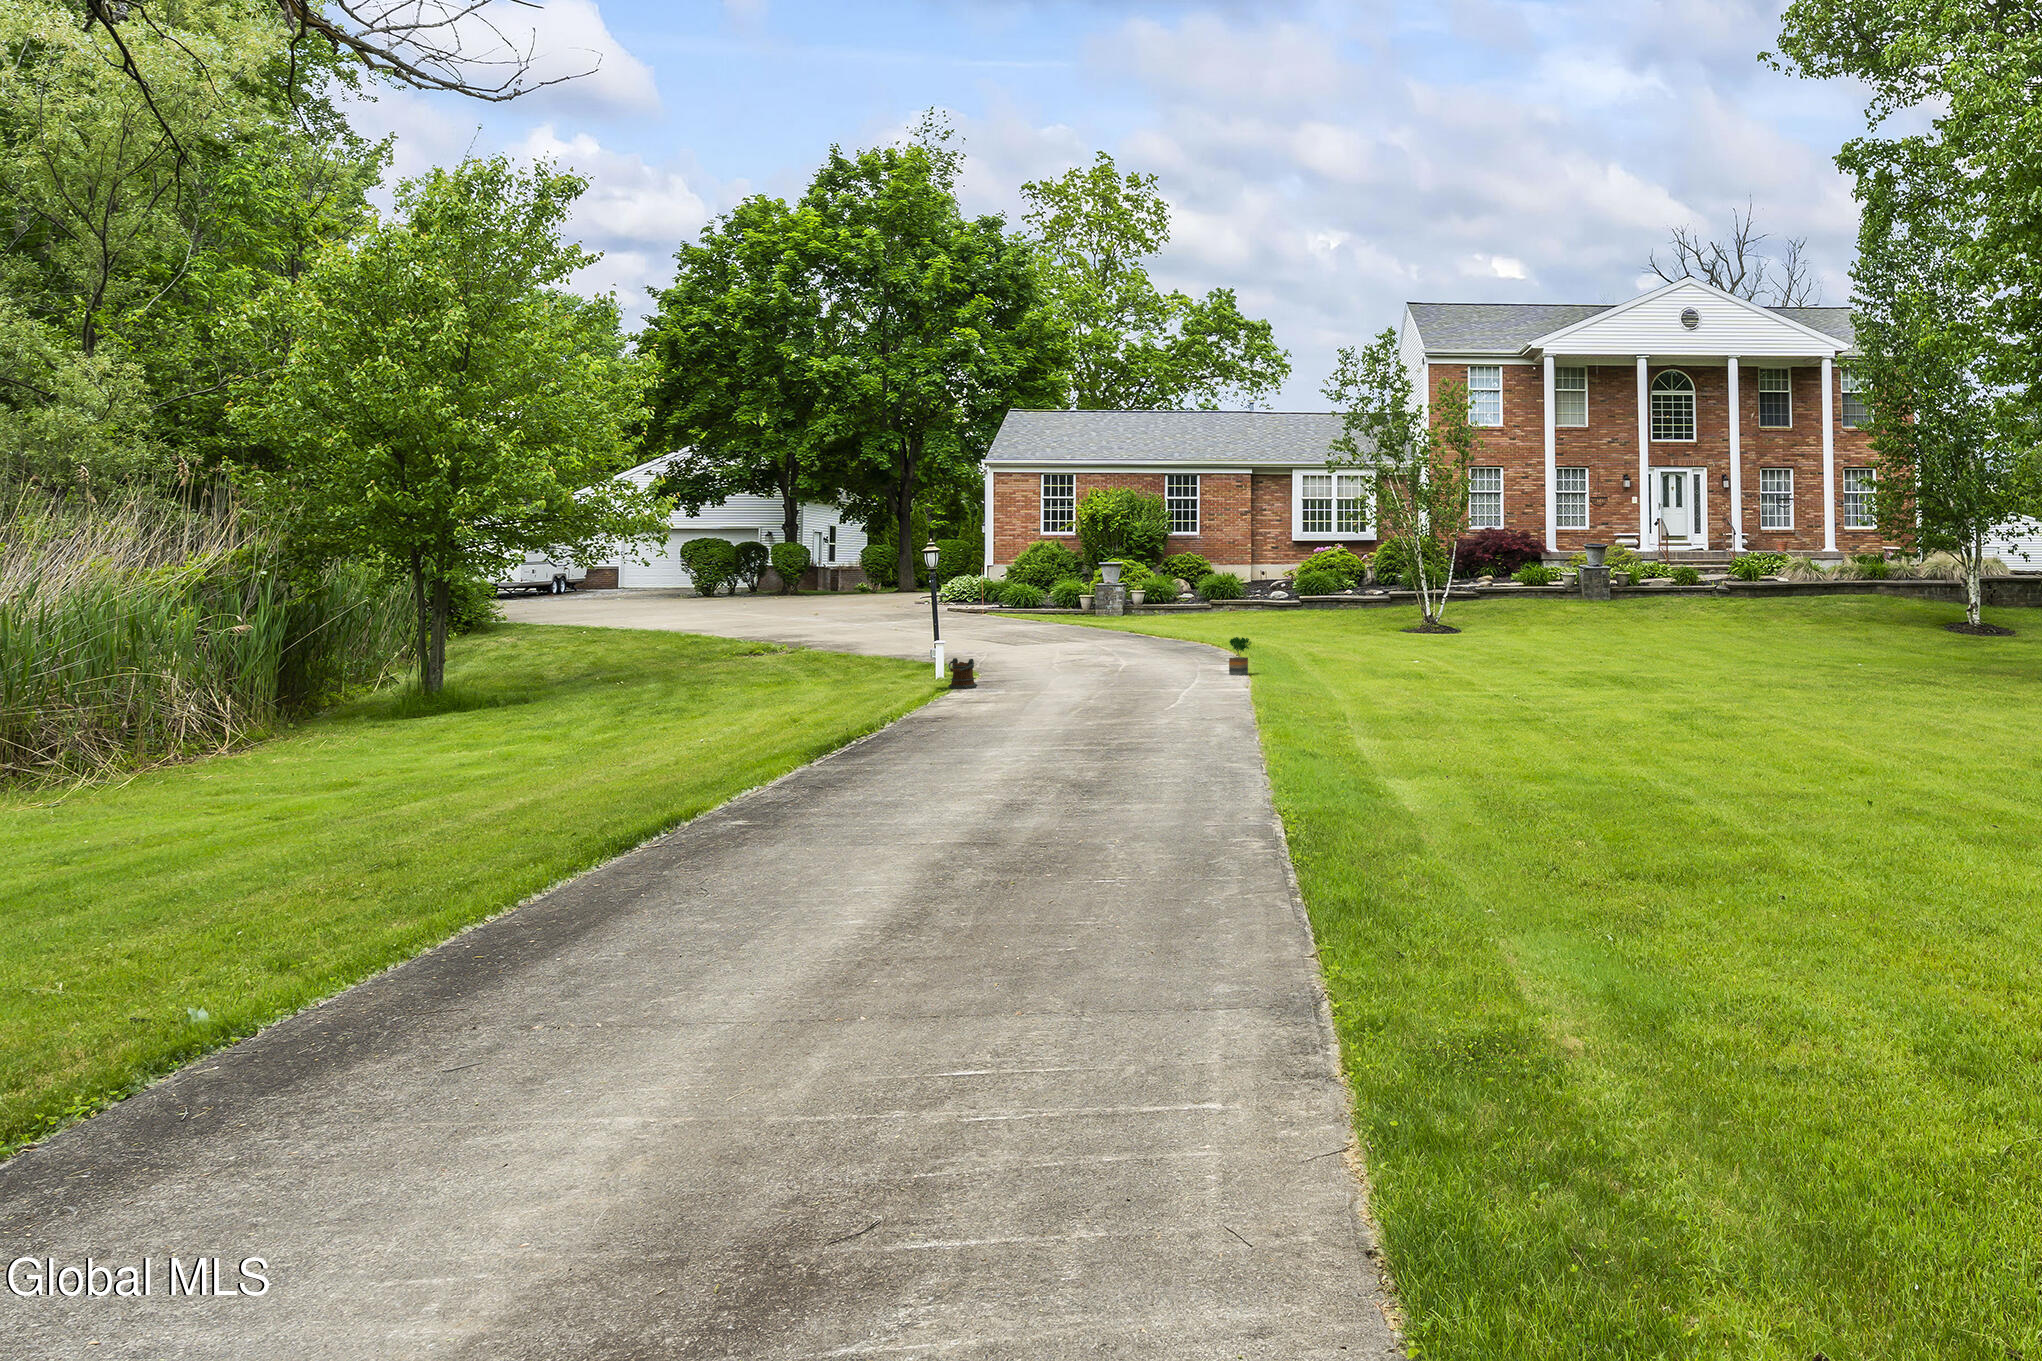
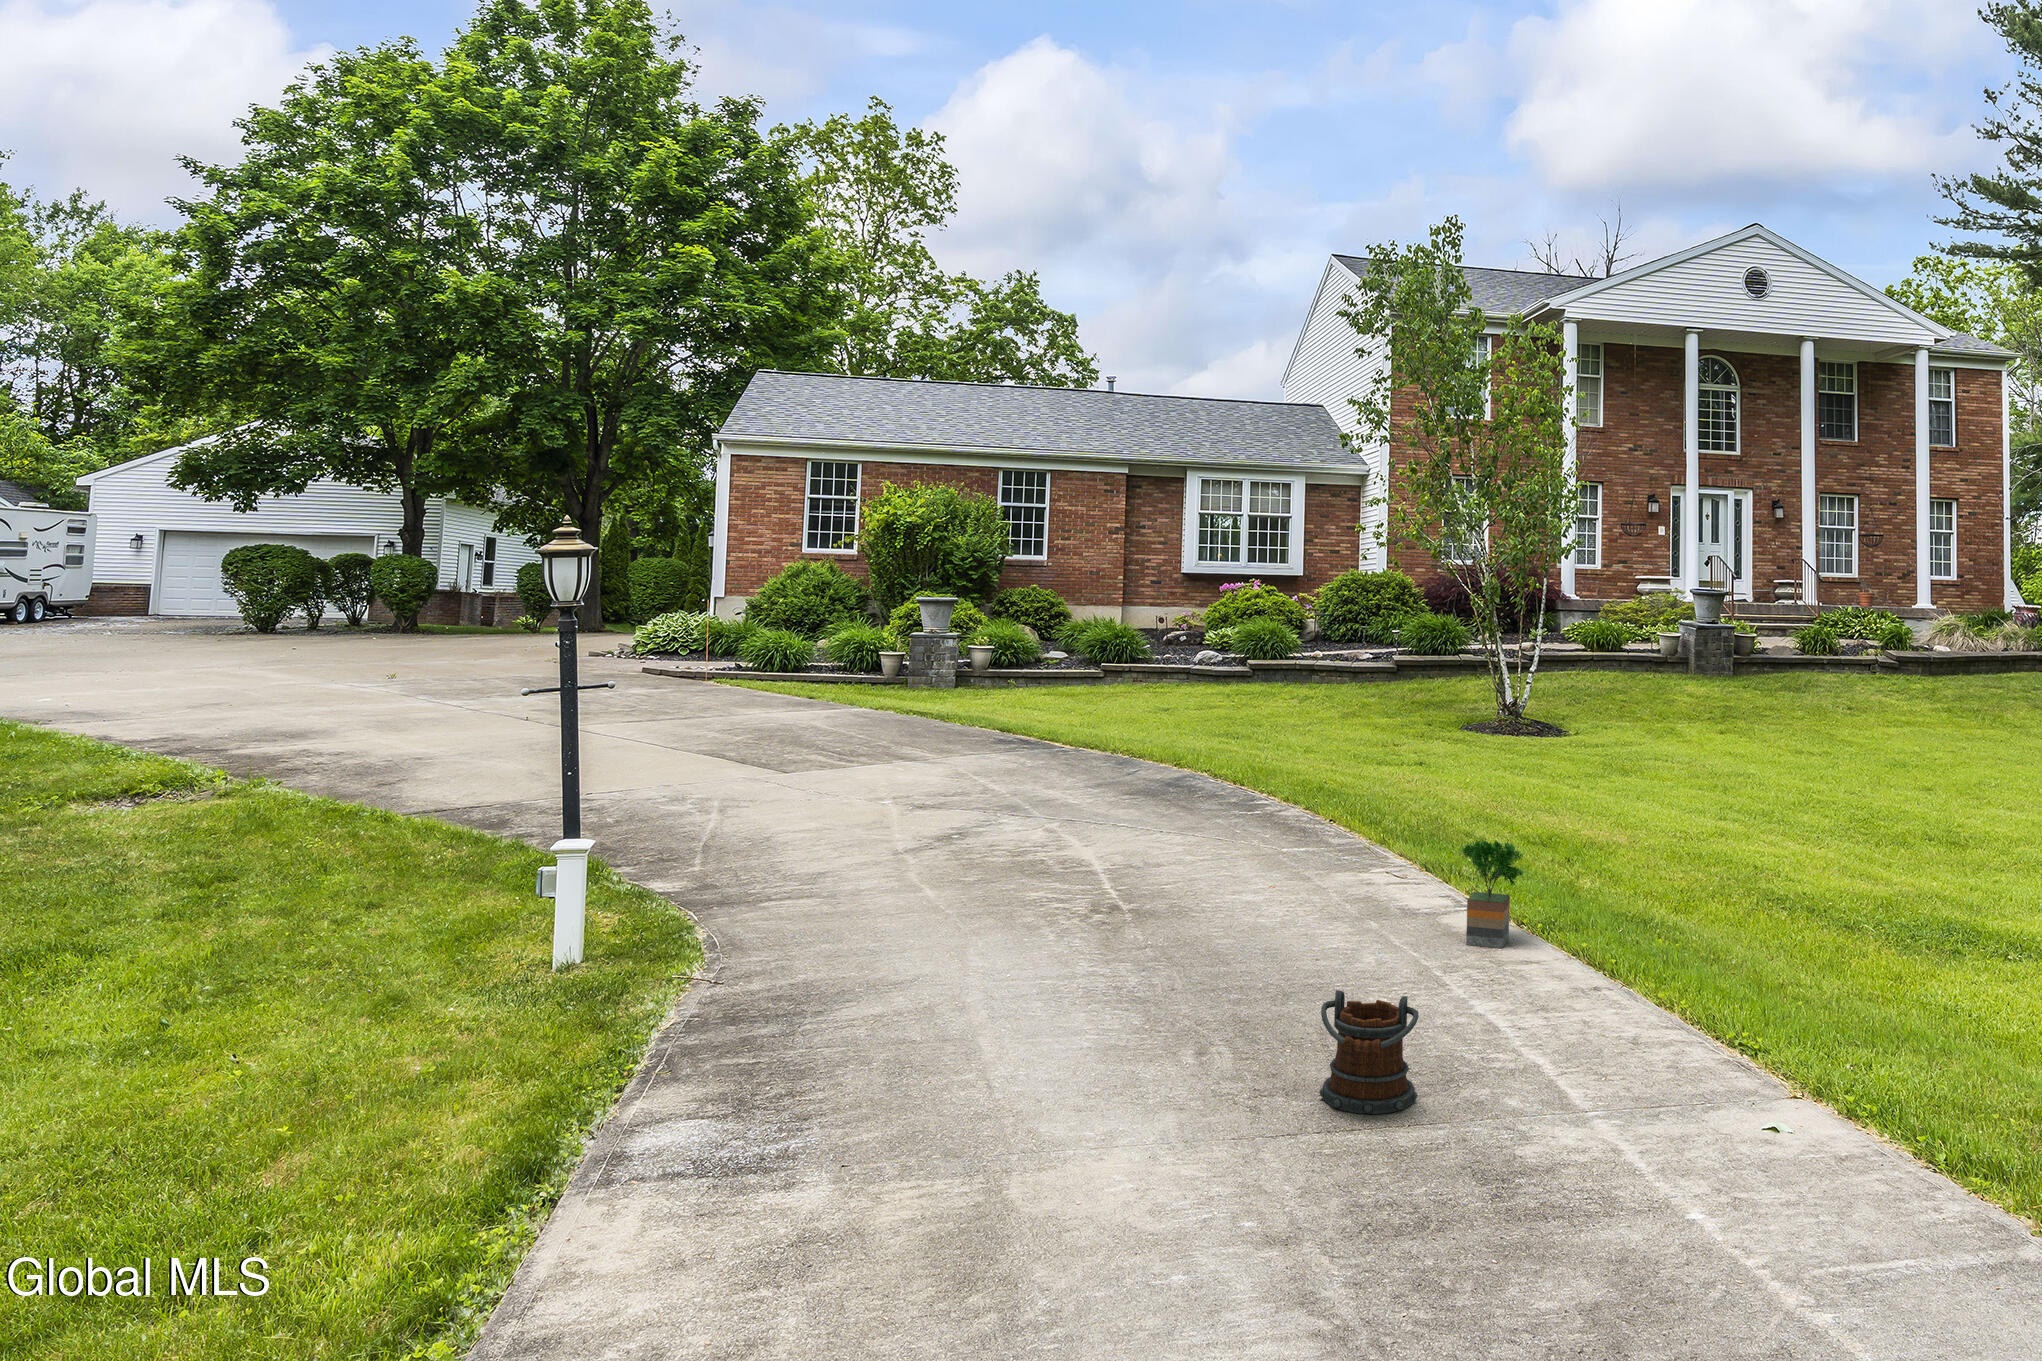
bucket: present [949,658,977,689] -> present [1320,990,1419,1114]

